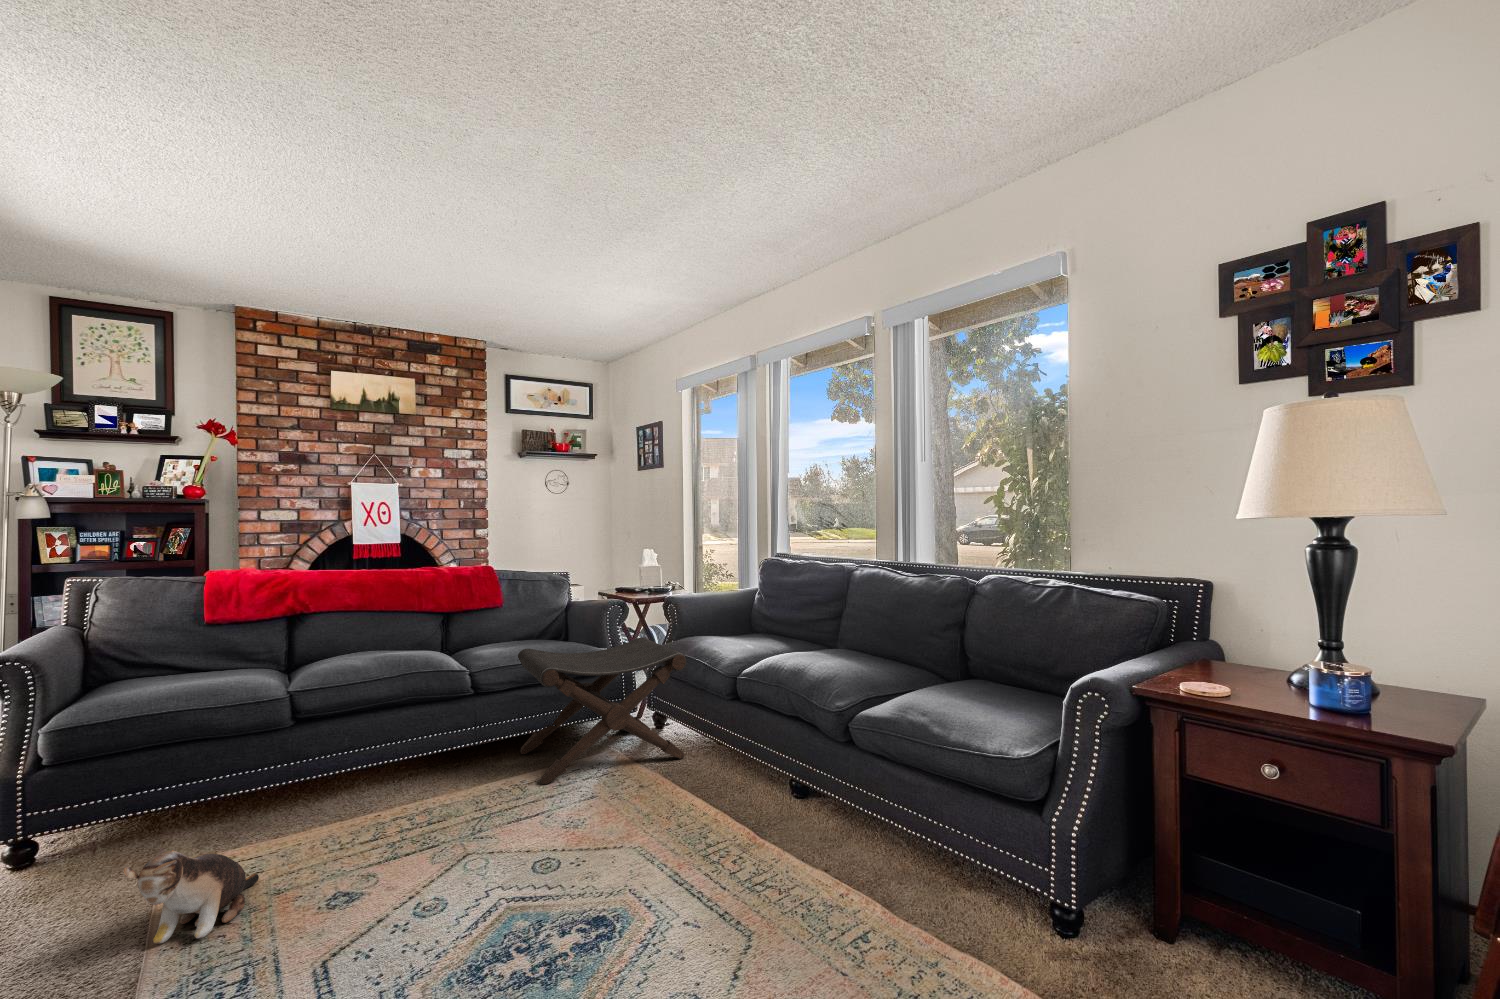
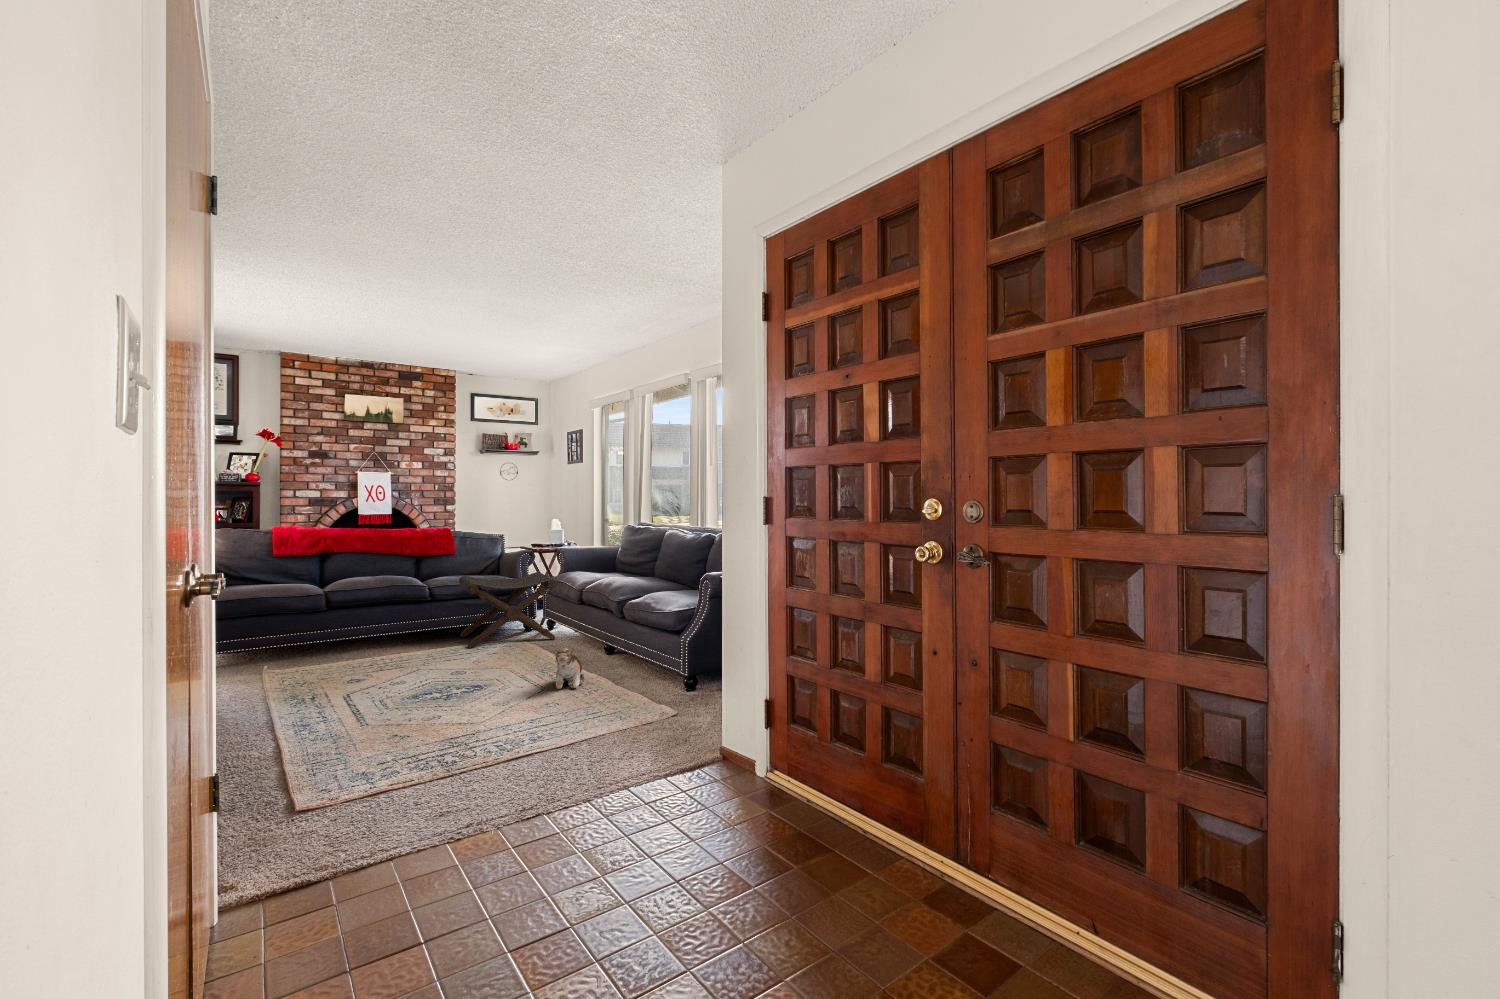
plush toy: present [124,850,259,944] -> present [553,648,584,689]

